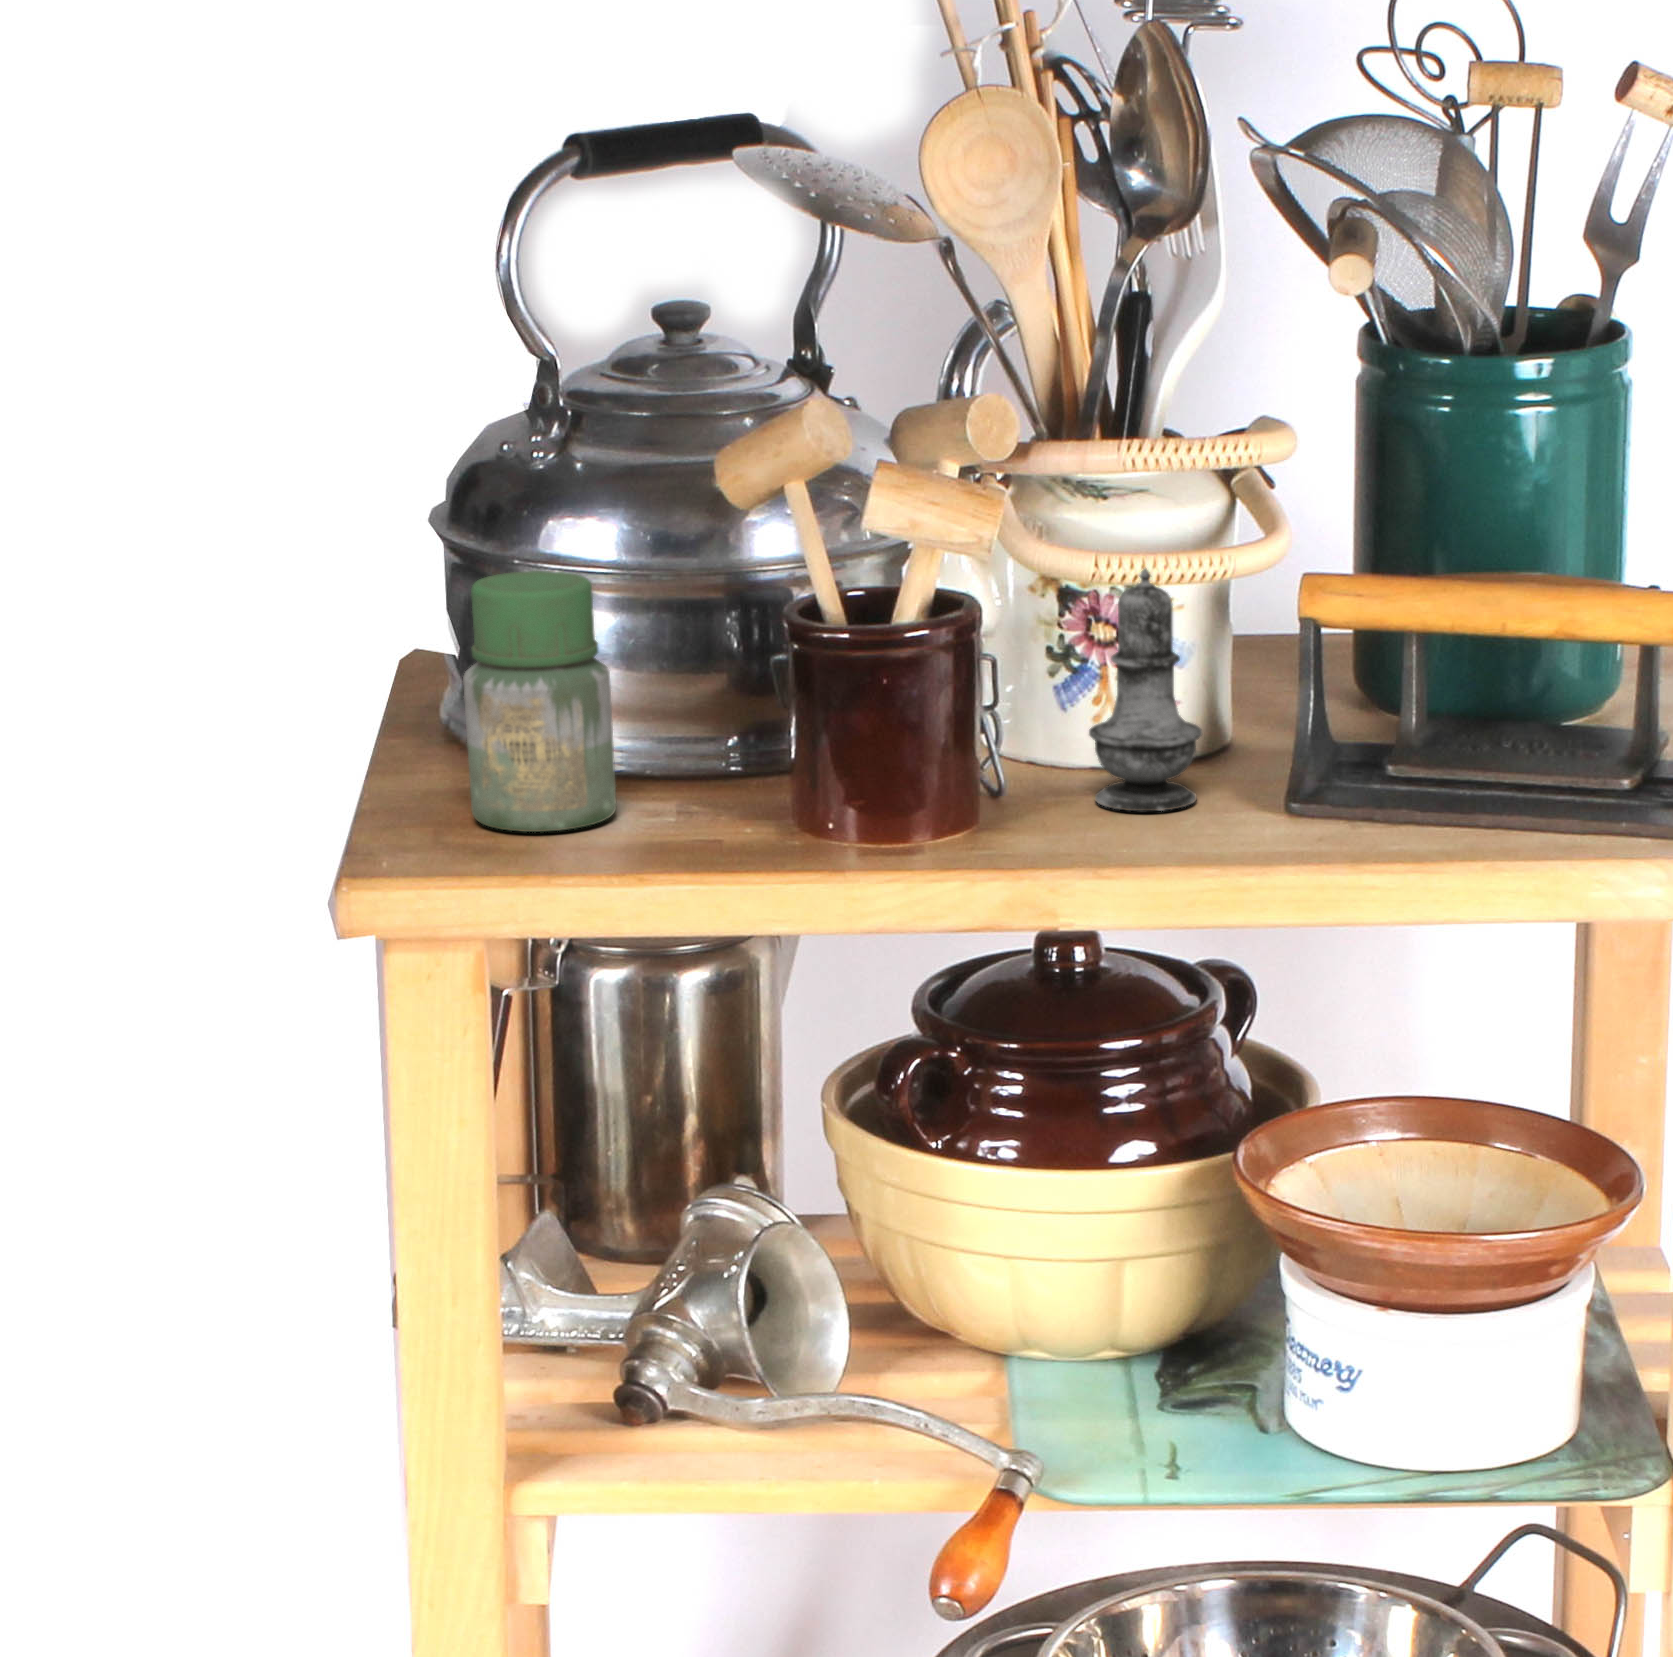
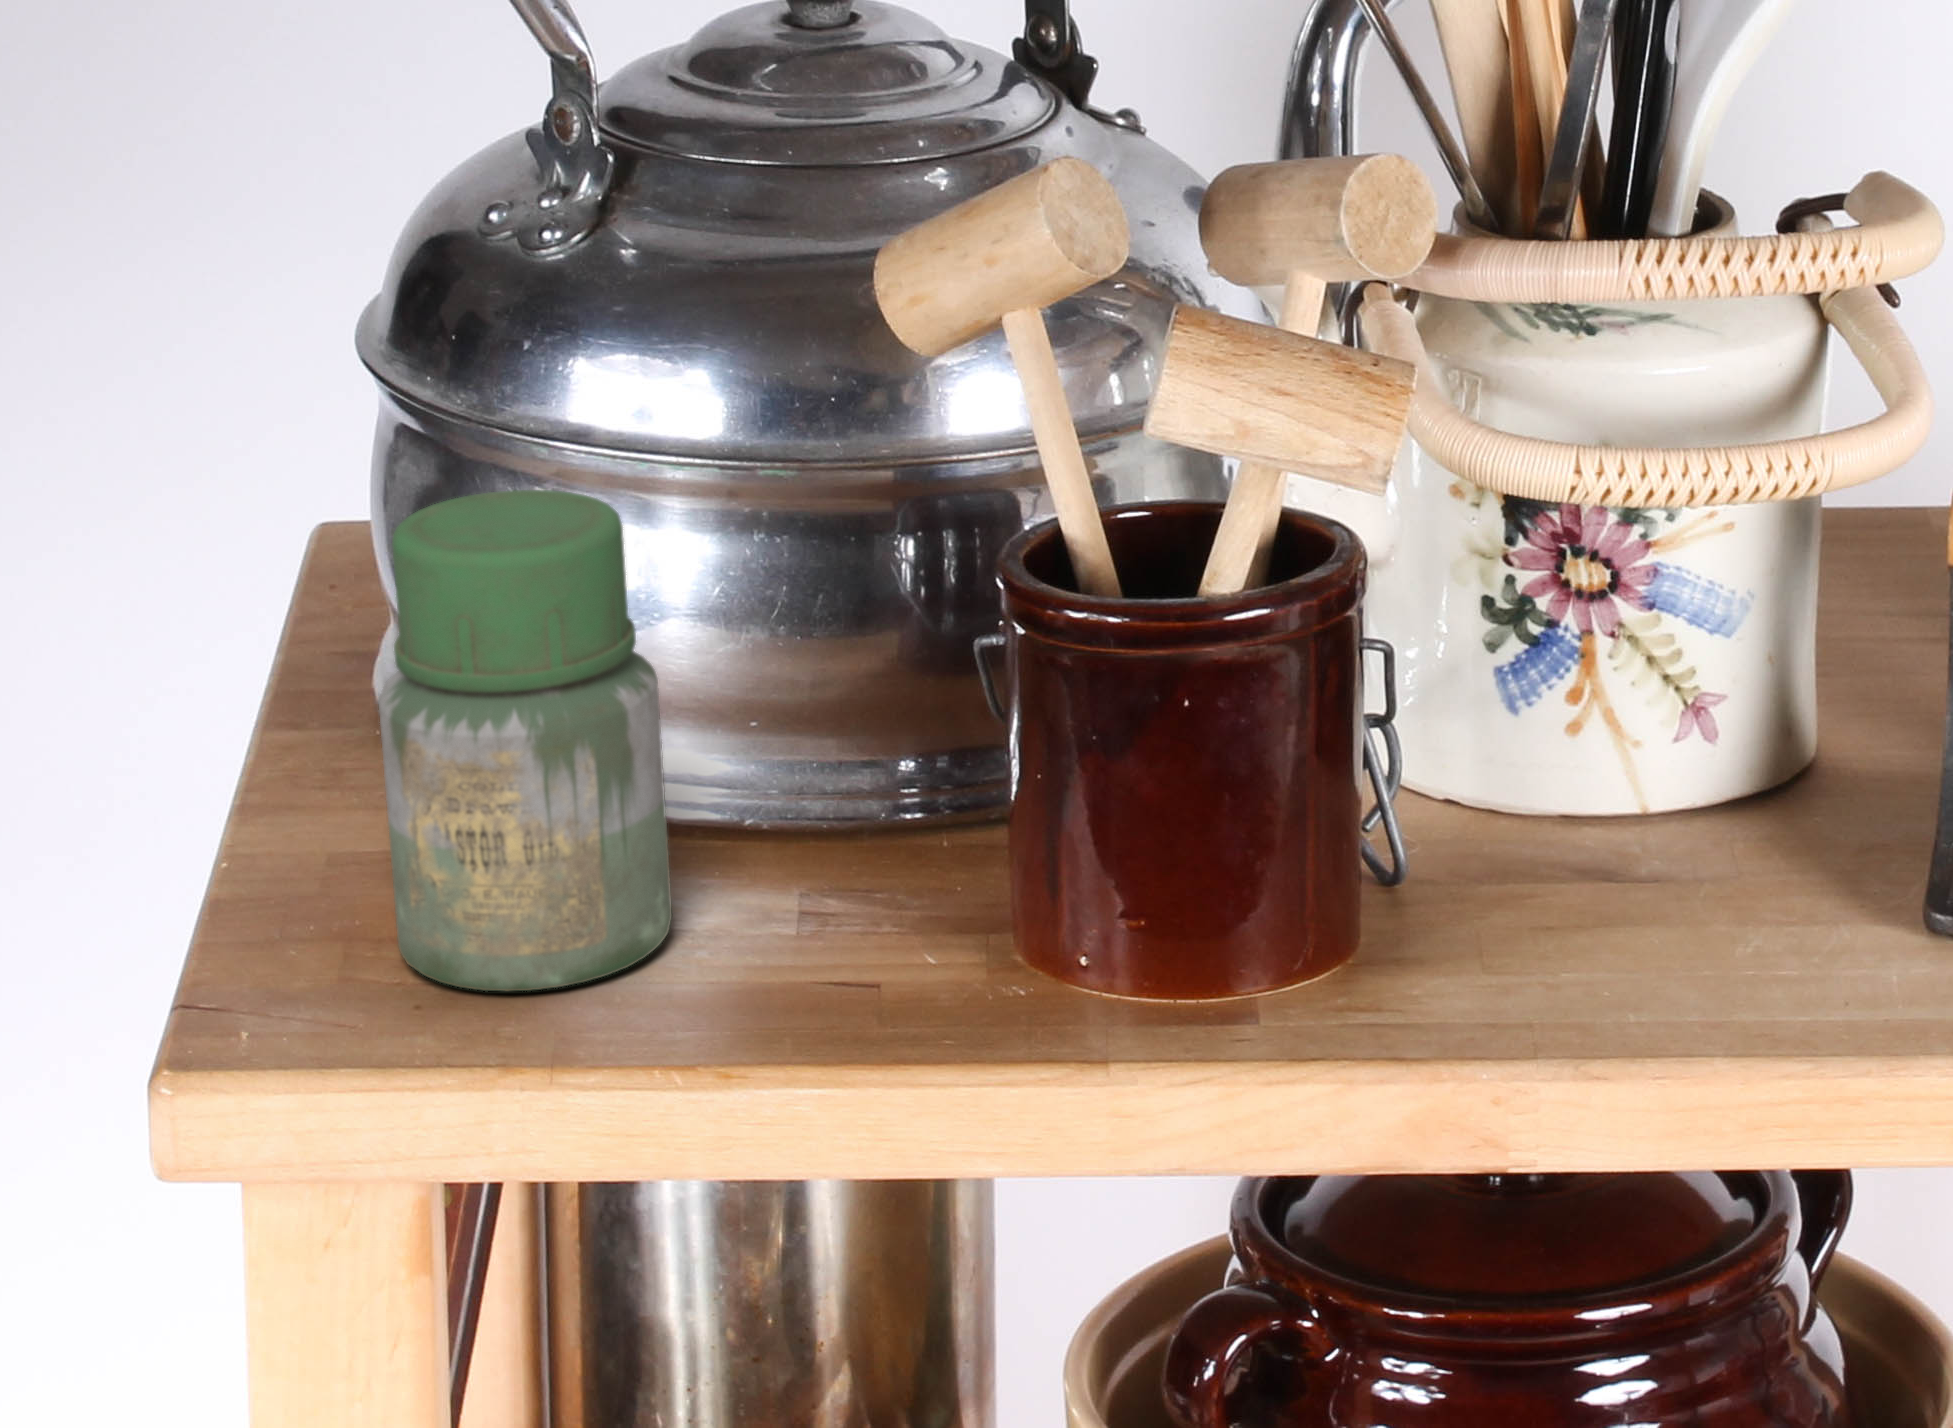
salt shaker: present [1089,568,1202,811] -> none [1557,484,1770,937]

